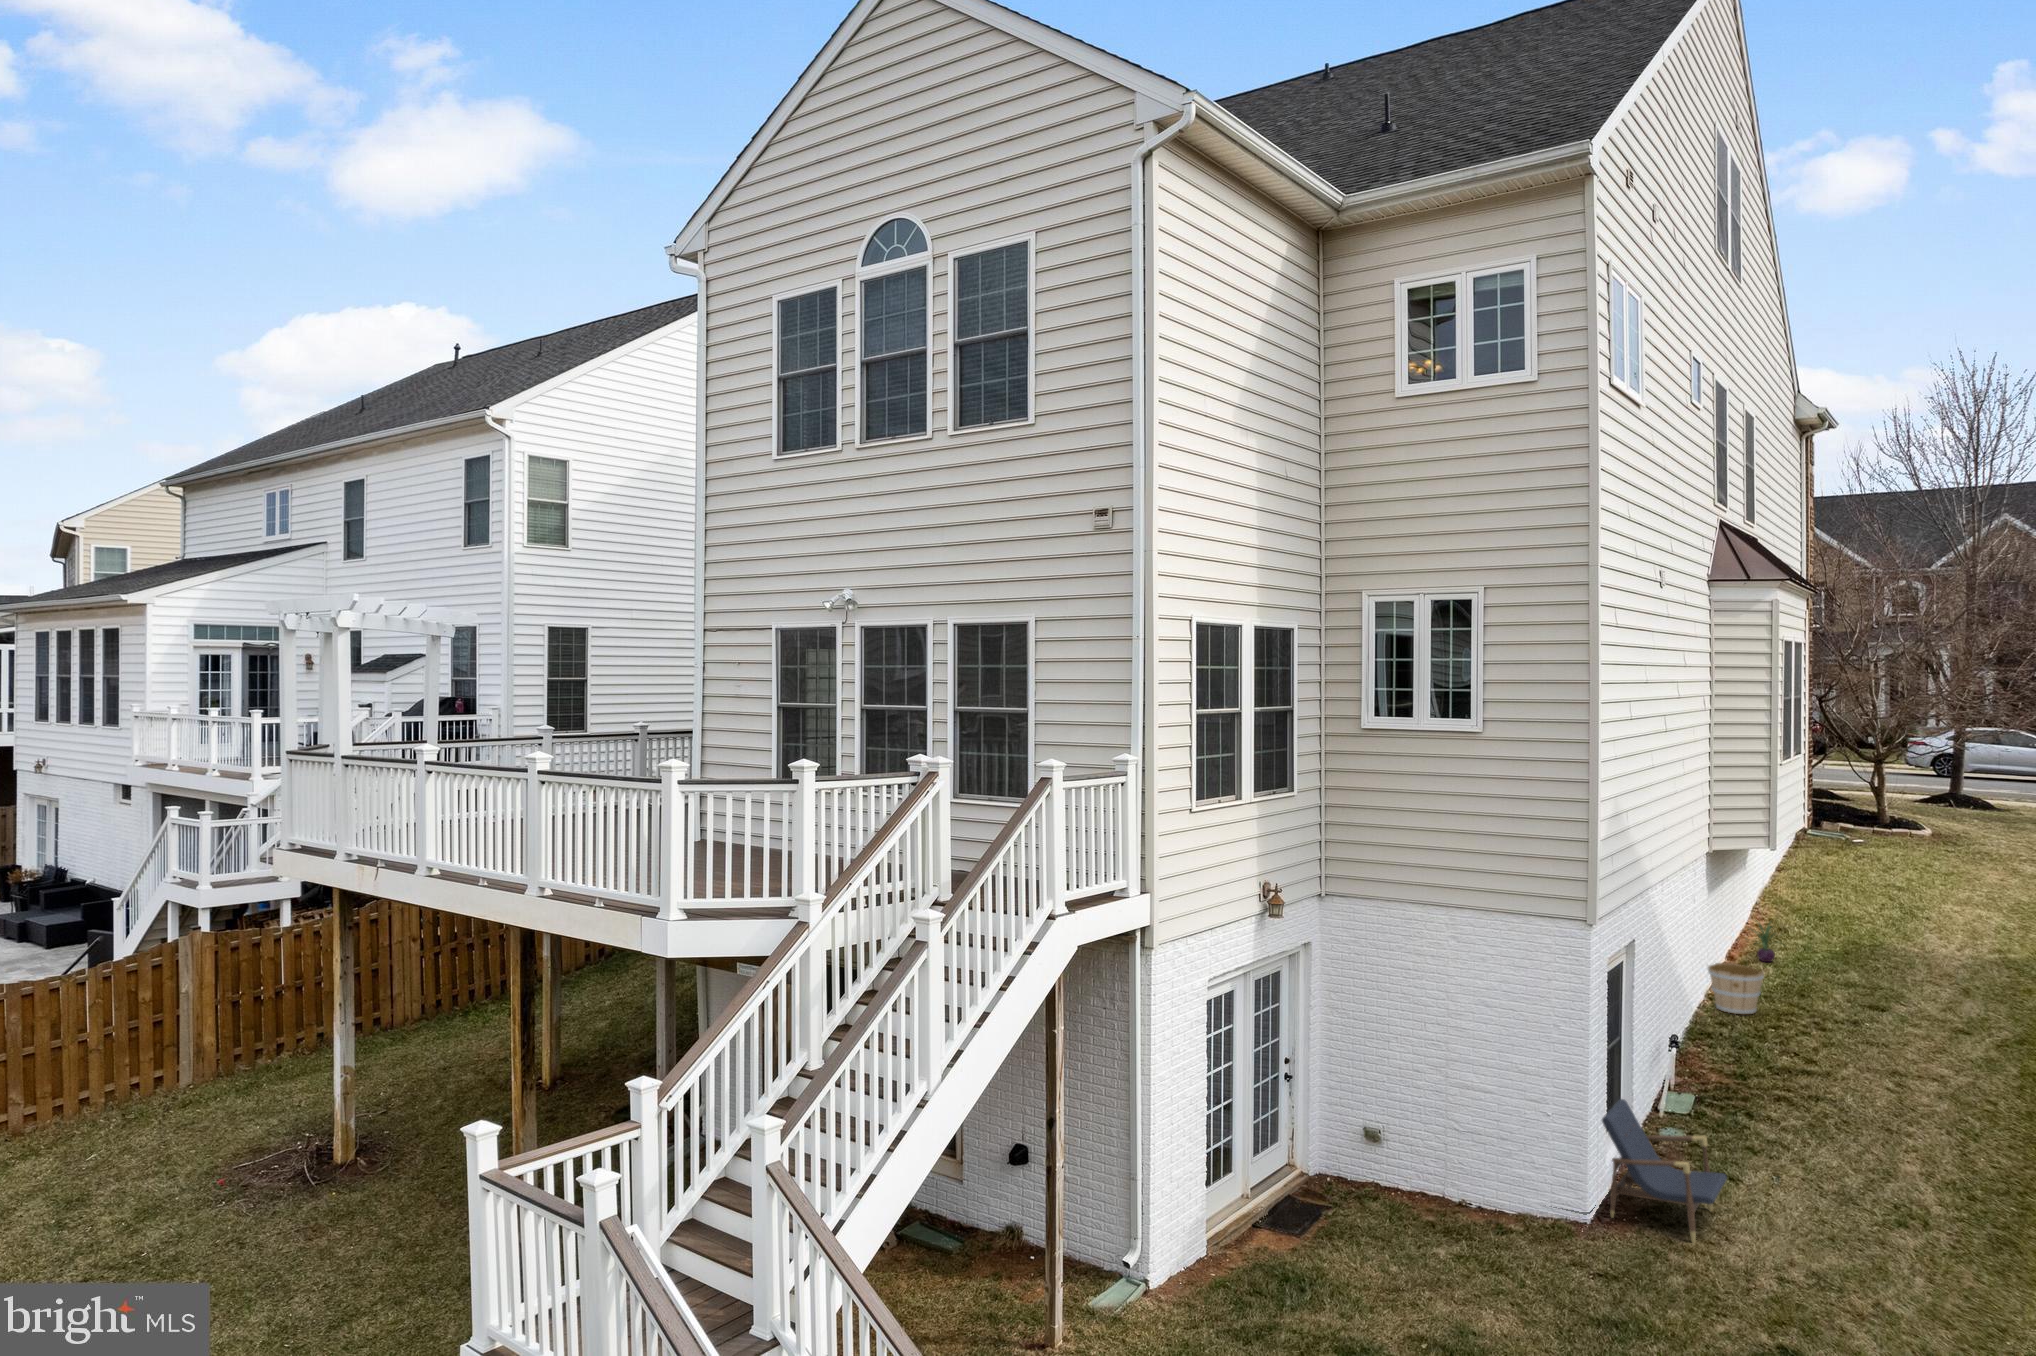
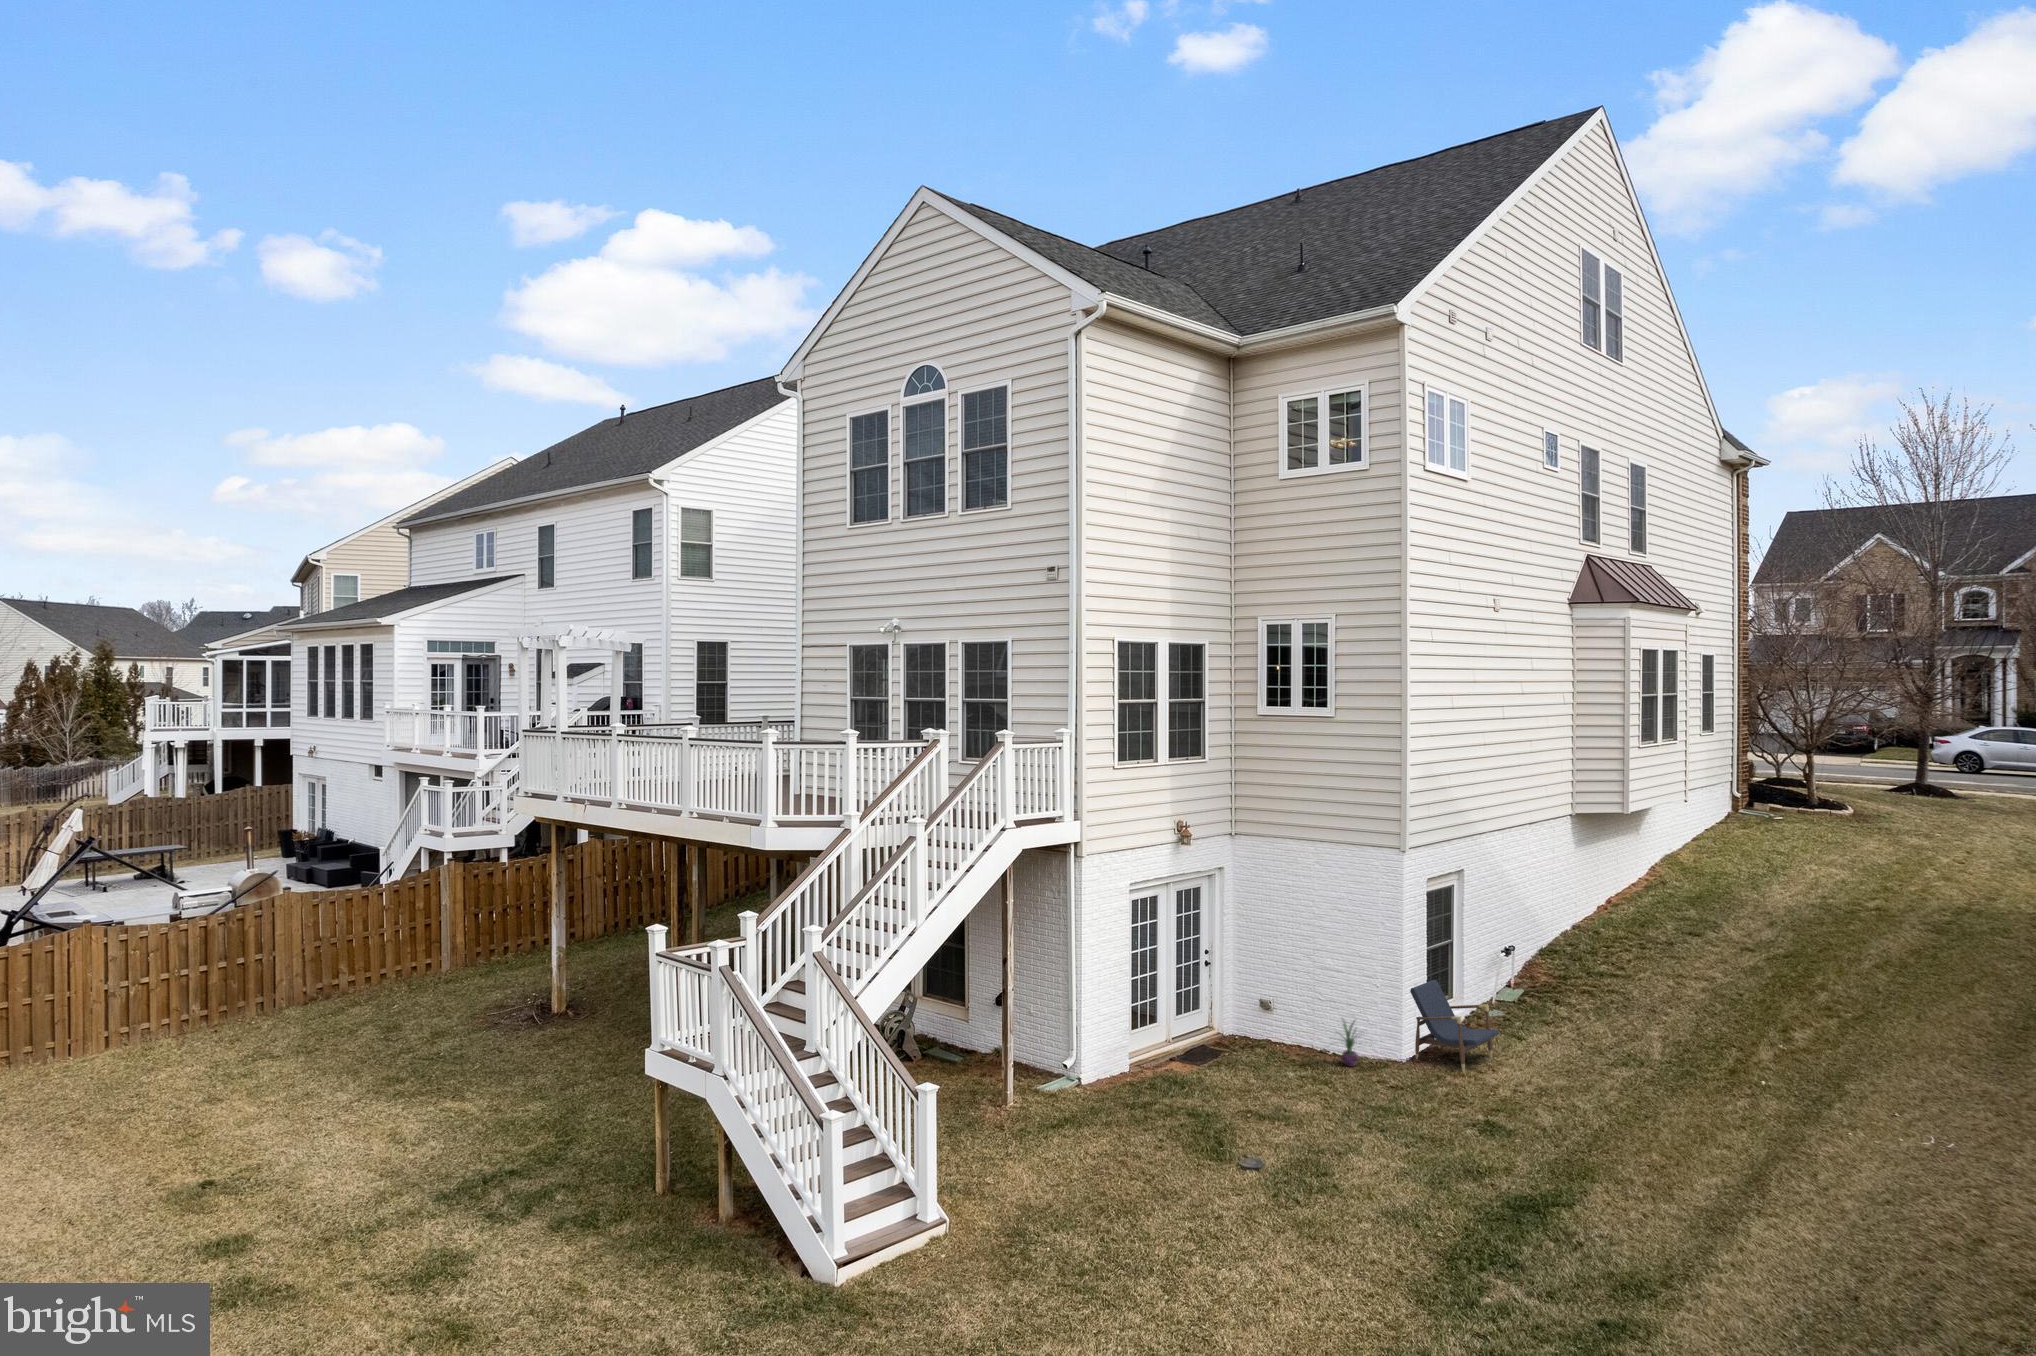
decorative plant: present [1755,920,1775,962] -> present [1341,1019,1358,1067]
wooden bucket: present [1708,963,1764,1014] -> none [1572,904,1614,942]

